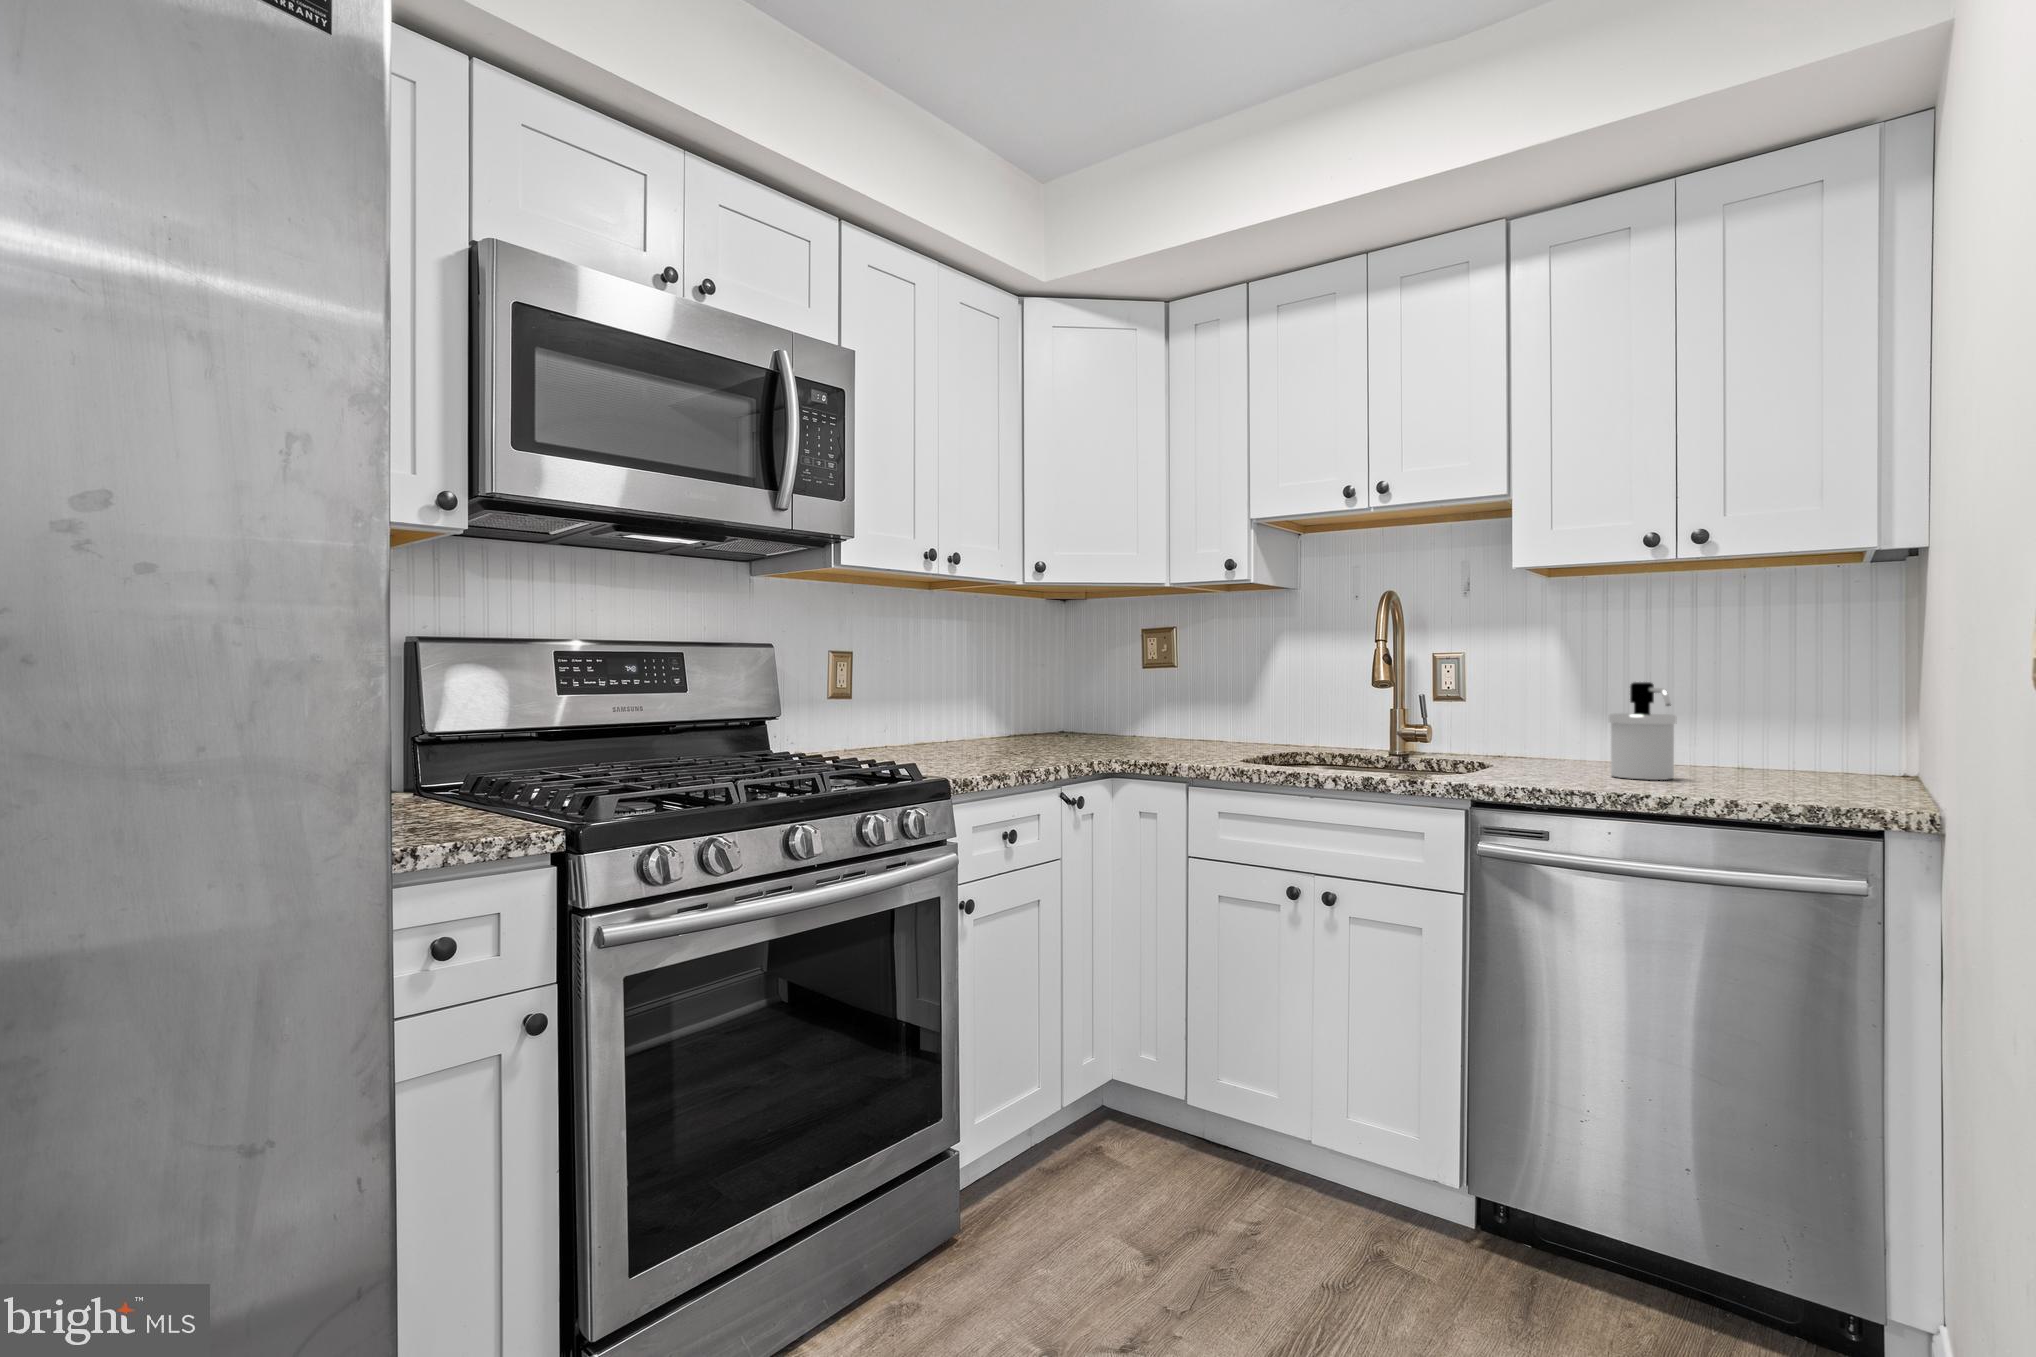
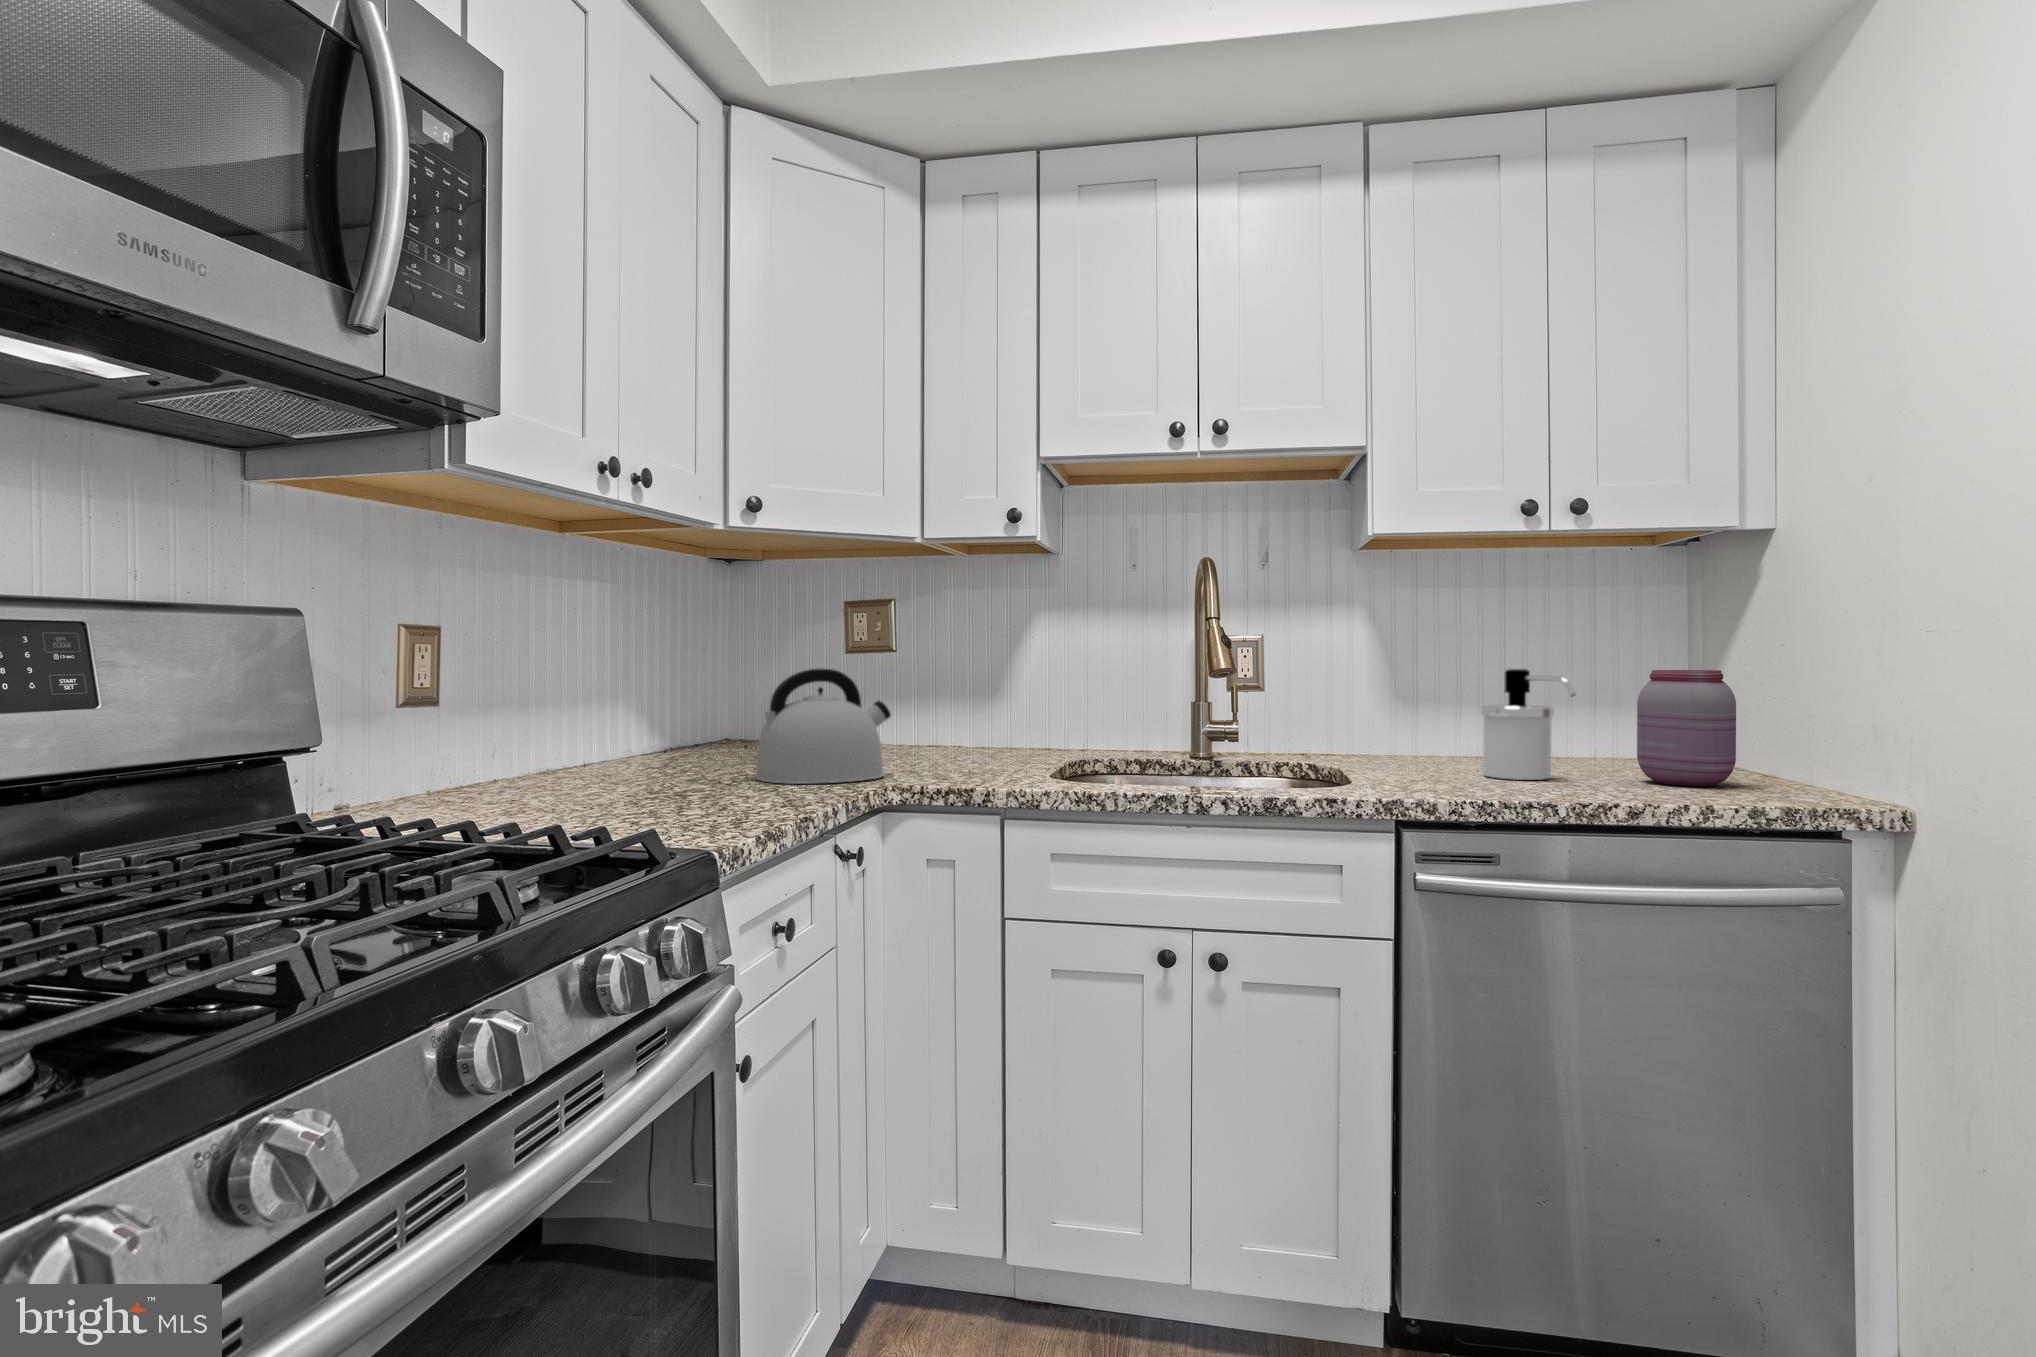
kettle: none [1034,679,1128,755] -> present [755,668,891,784]
jar: none [1754,684,1851,791] -> present [1637,670,1736,786]

